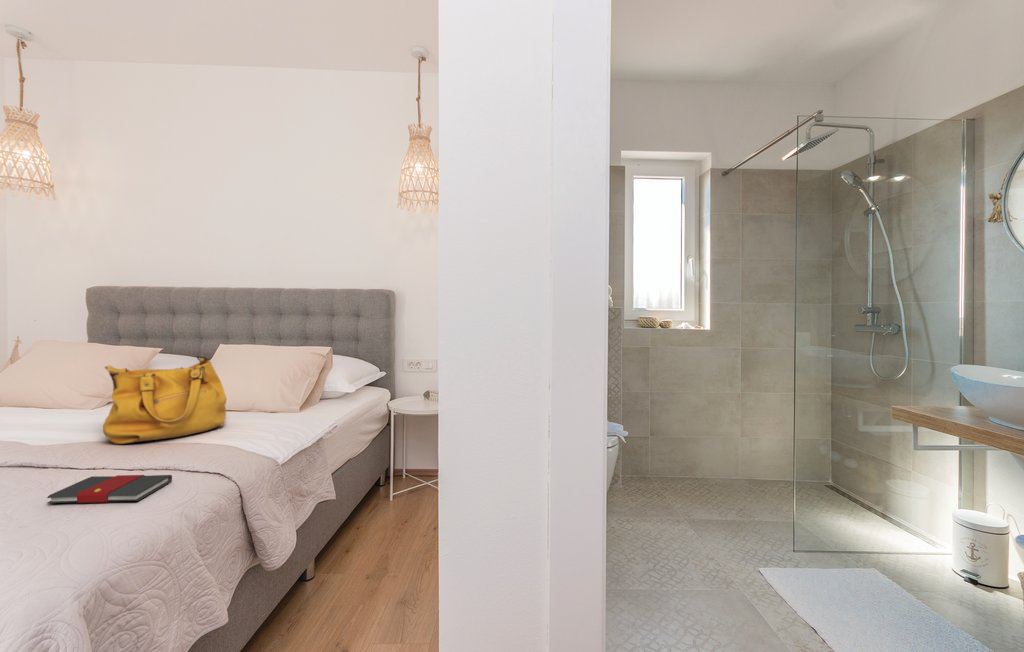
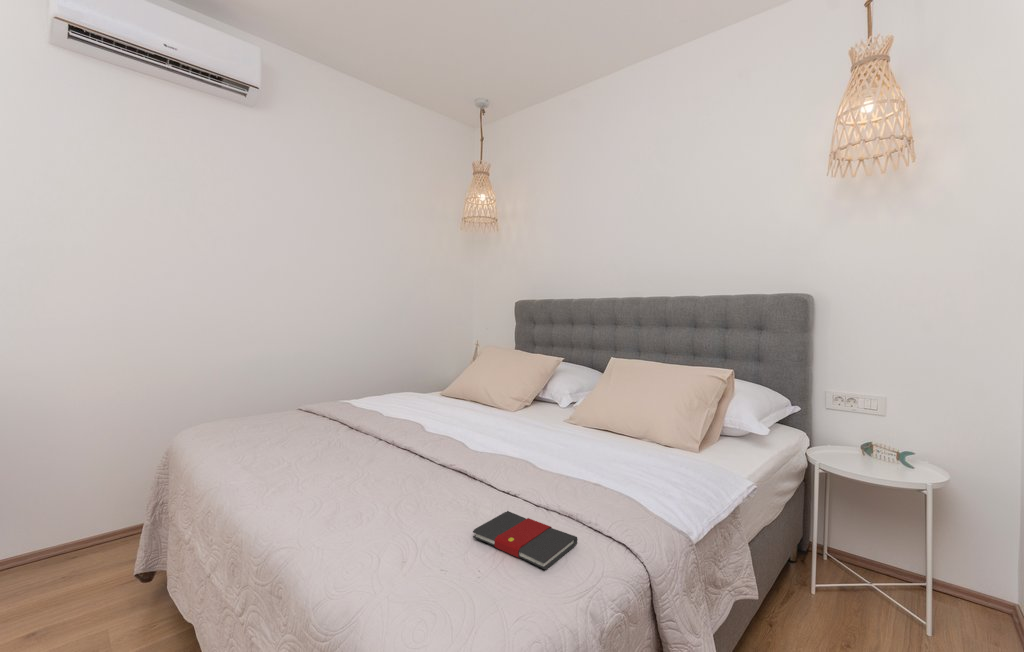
handbag: present [103,355,226,444] -> none [519,376,623,467]

